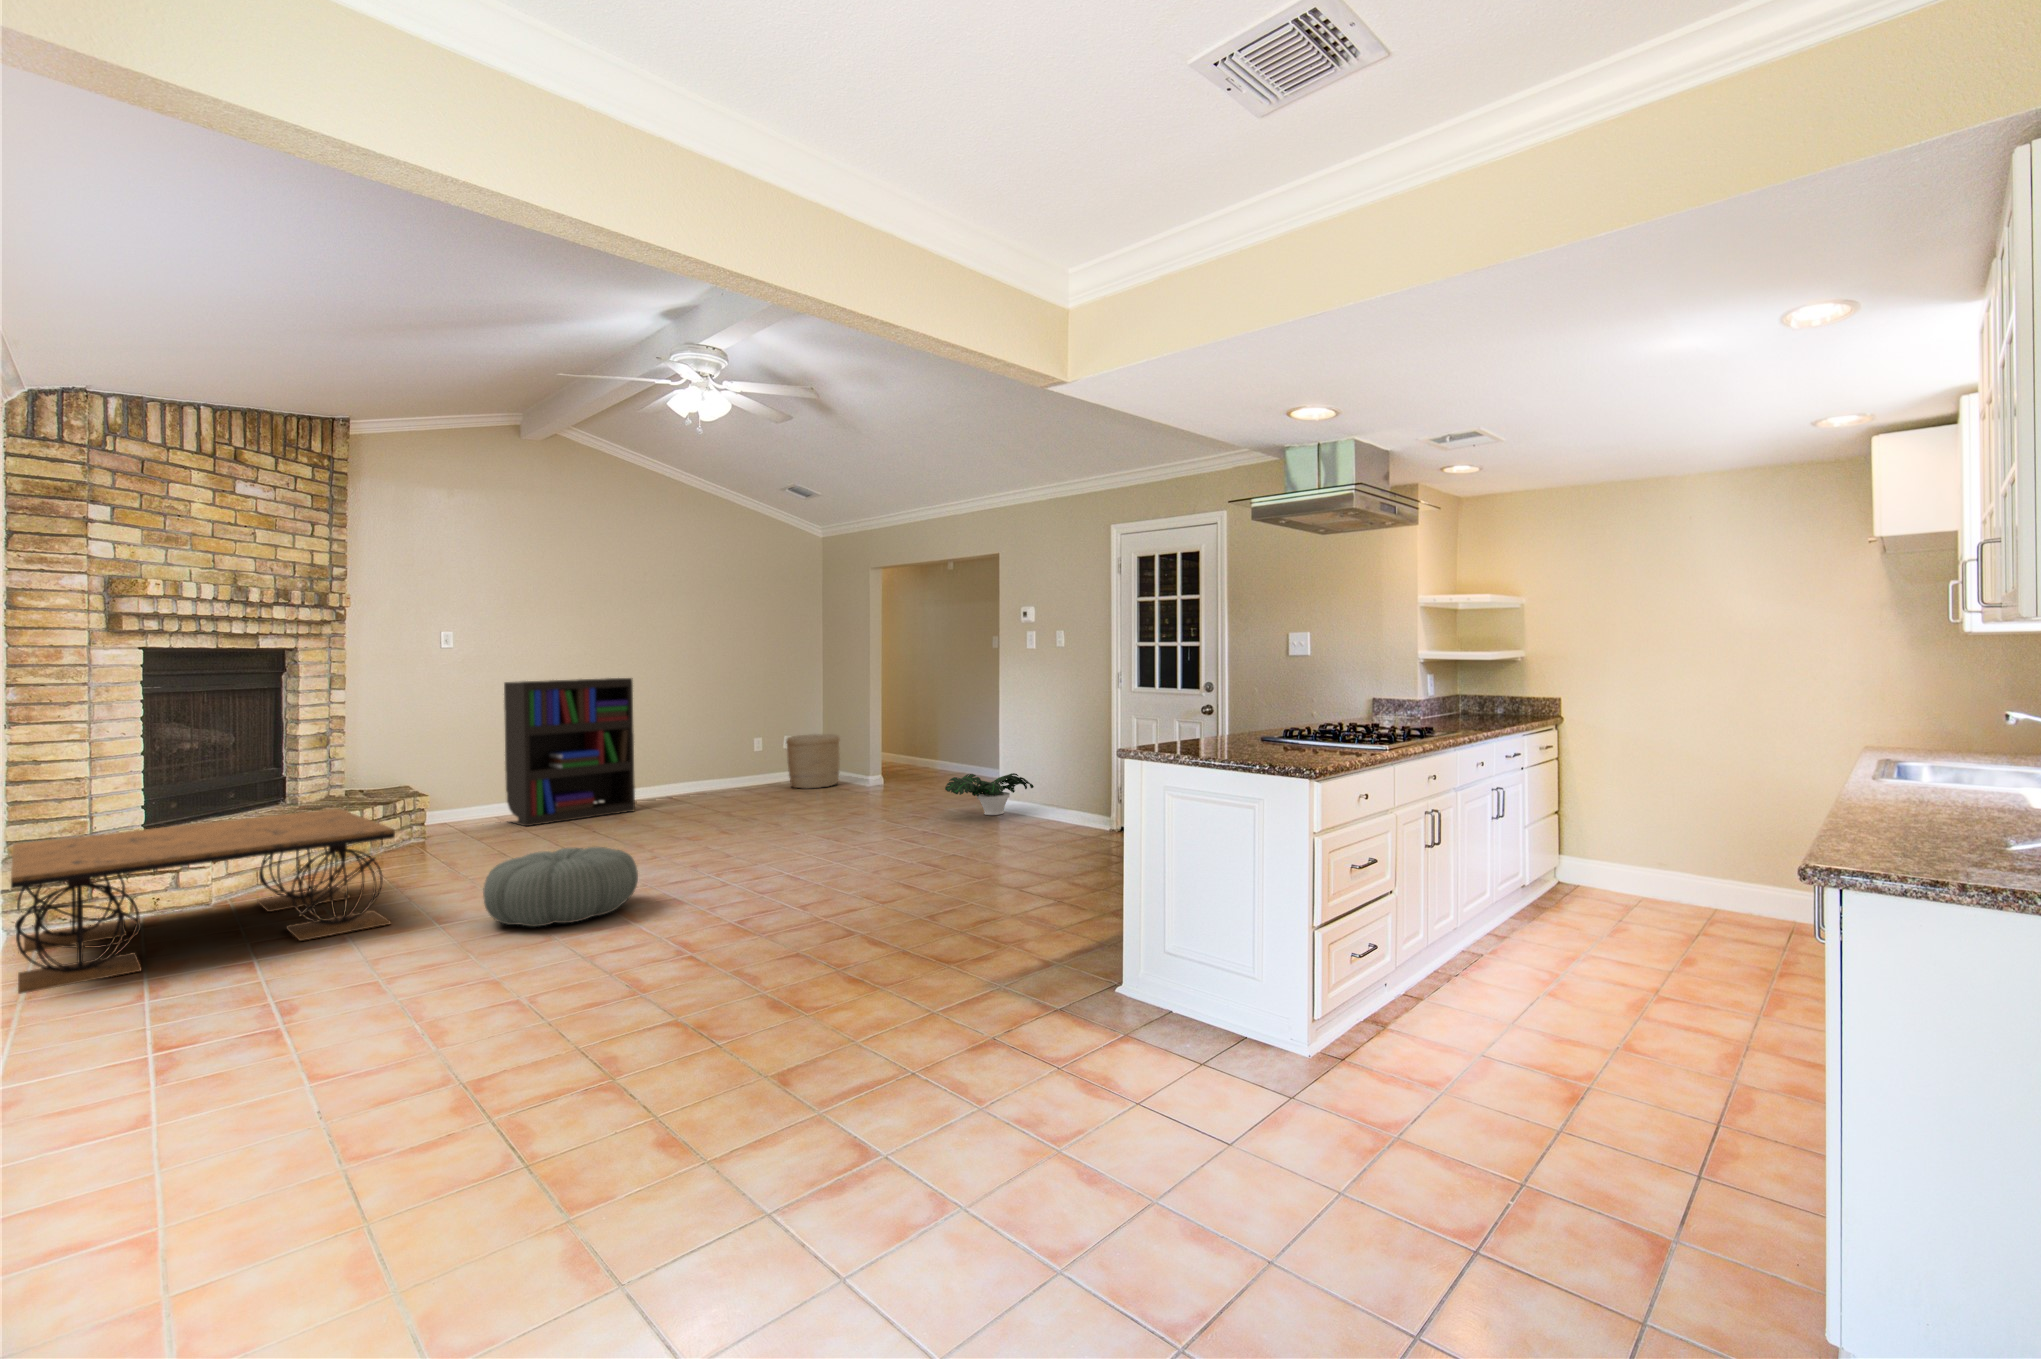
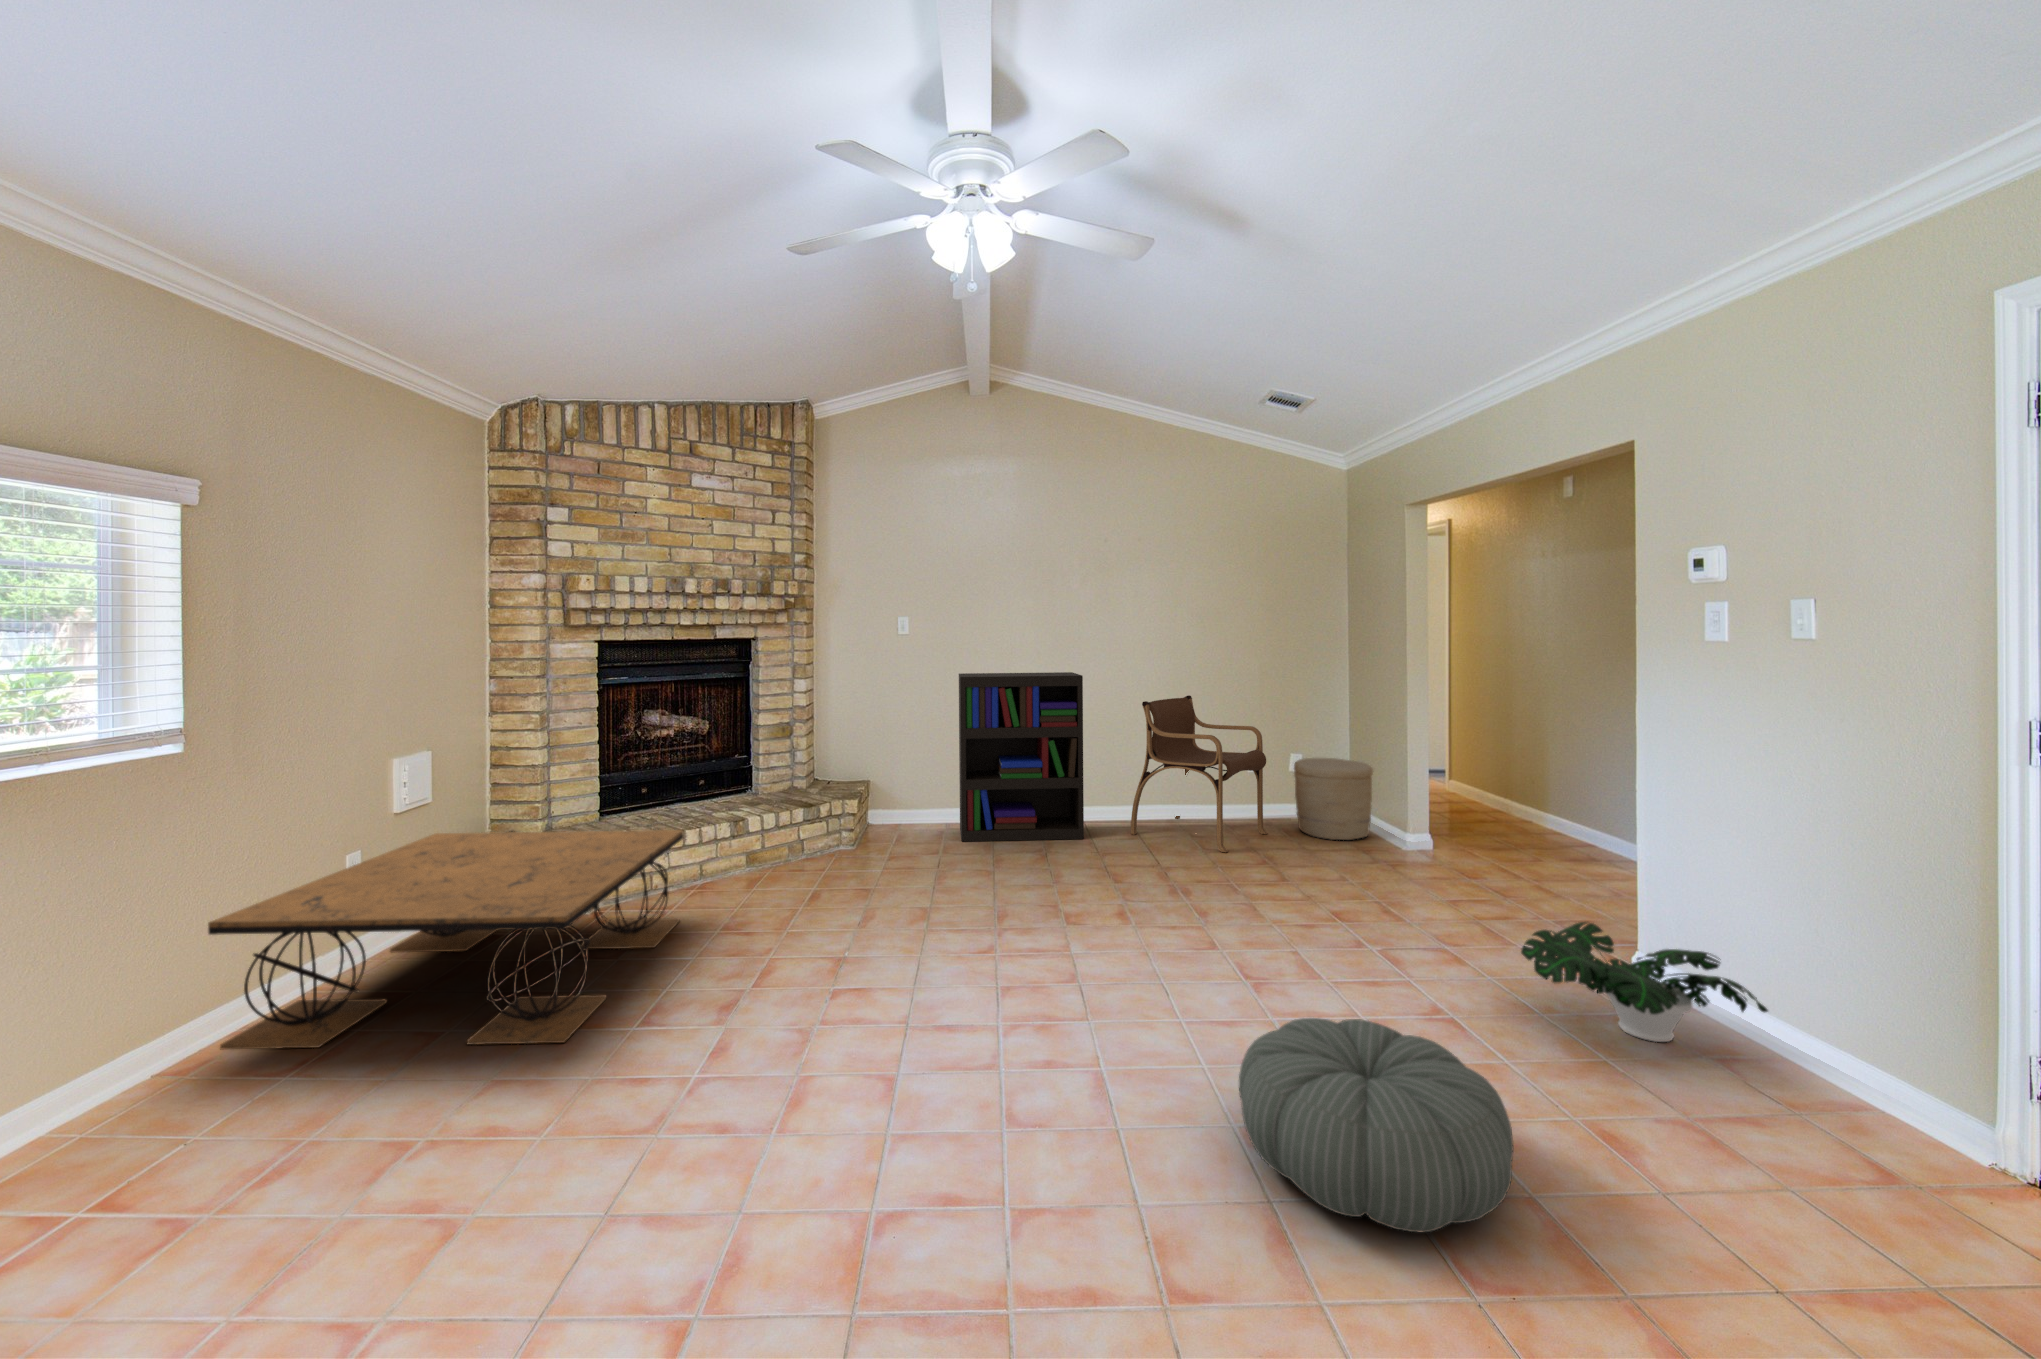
armchair: none [670,695,772,805] -> present [1131,695,1268,852]
pouf: present [483,847,638,927] -> present [1239,1018,1514,1232]

